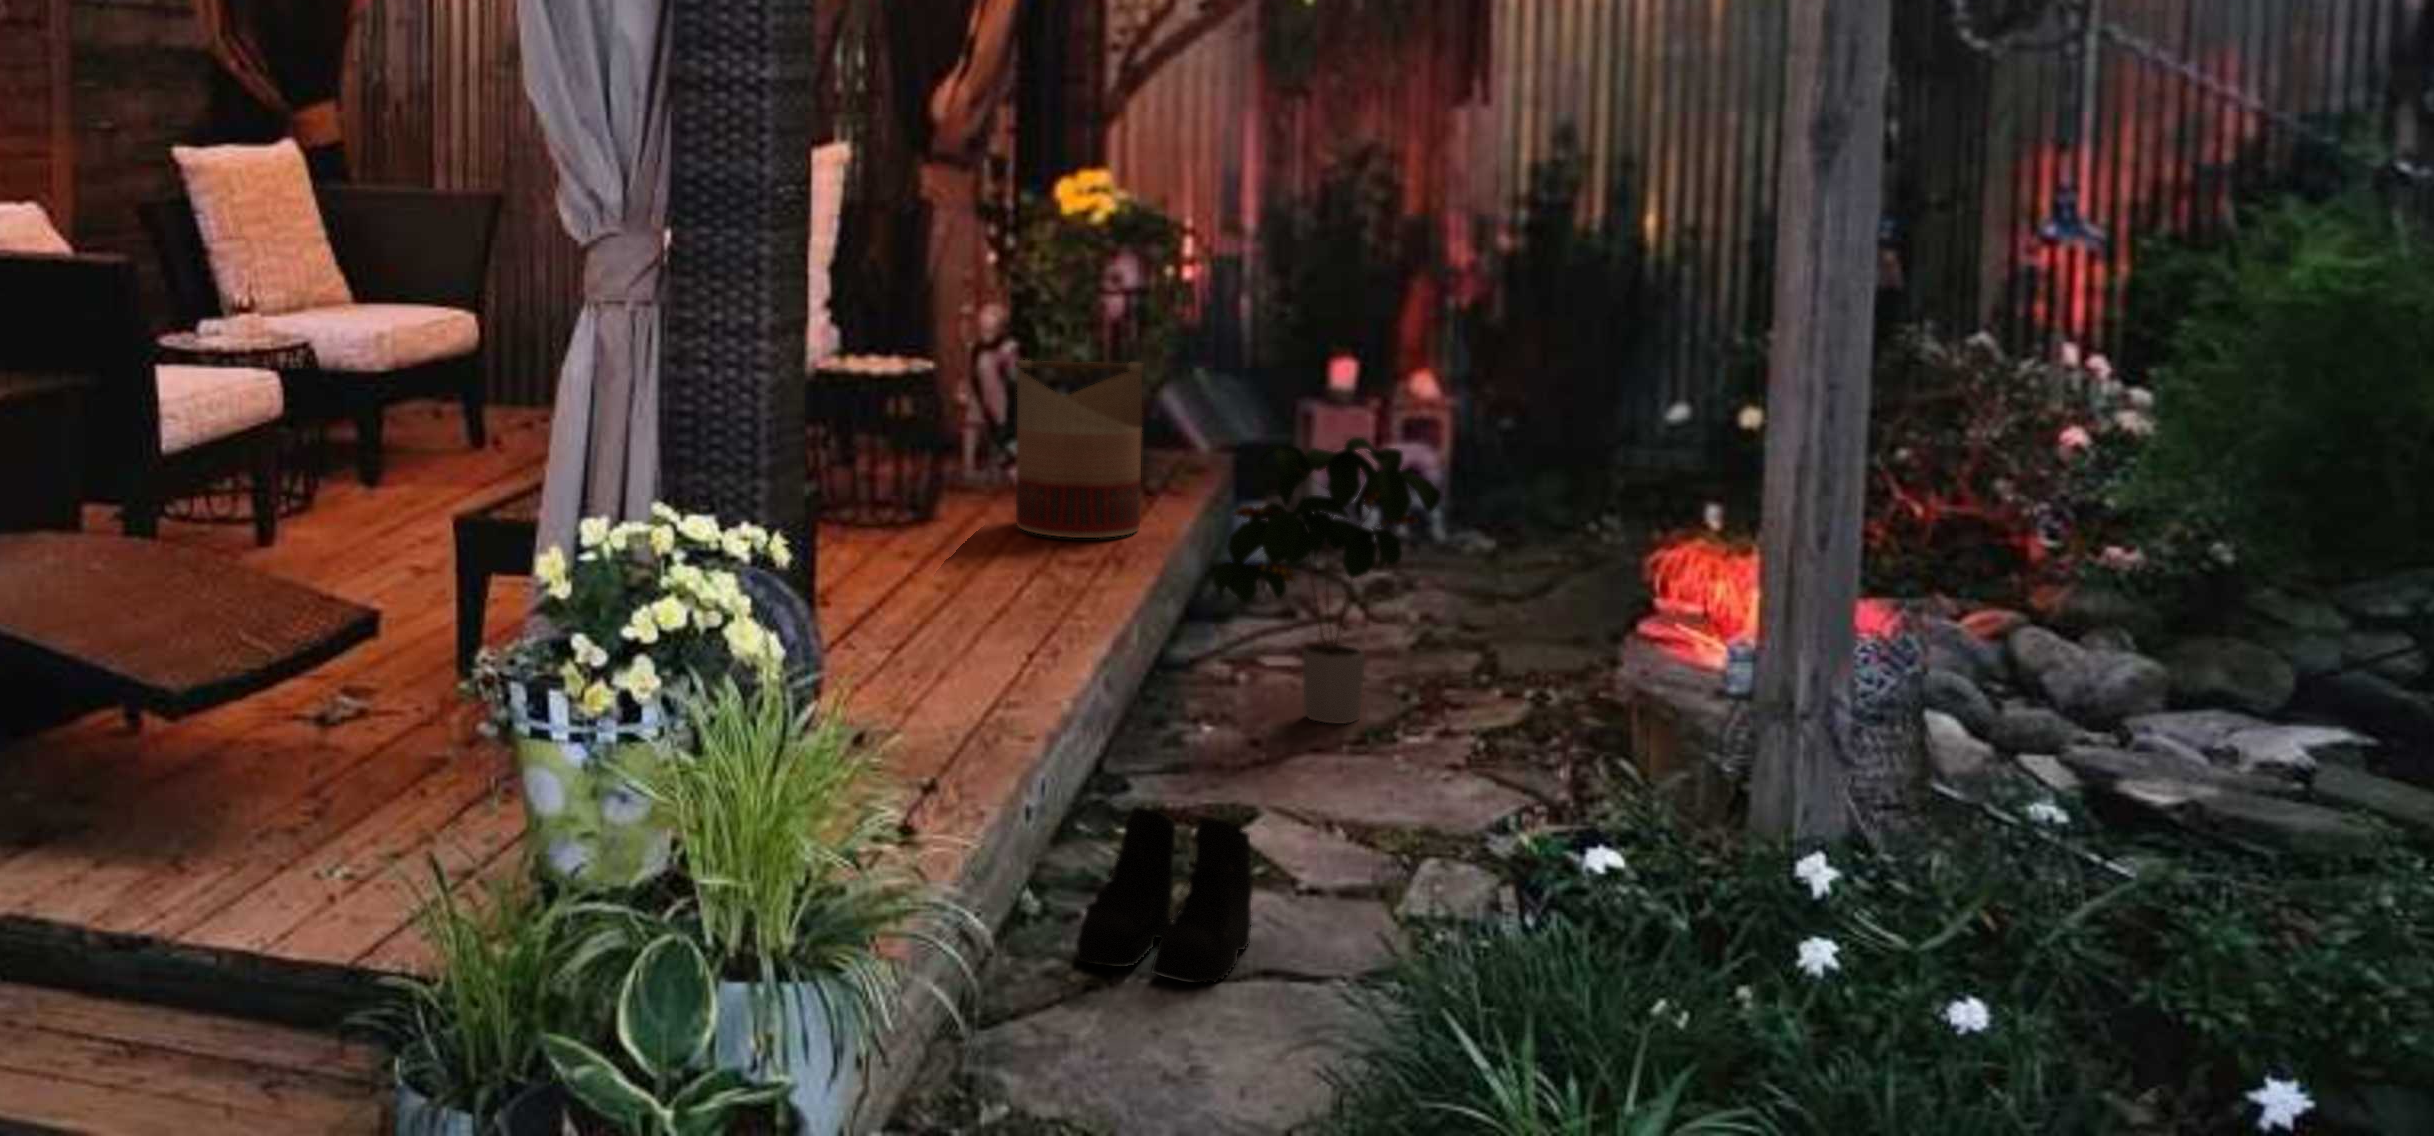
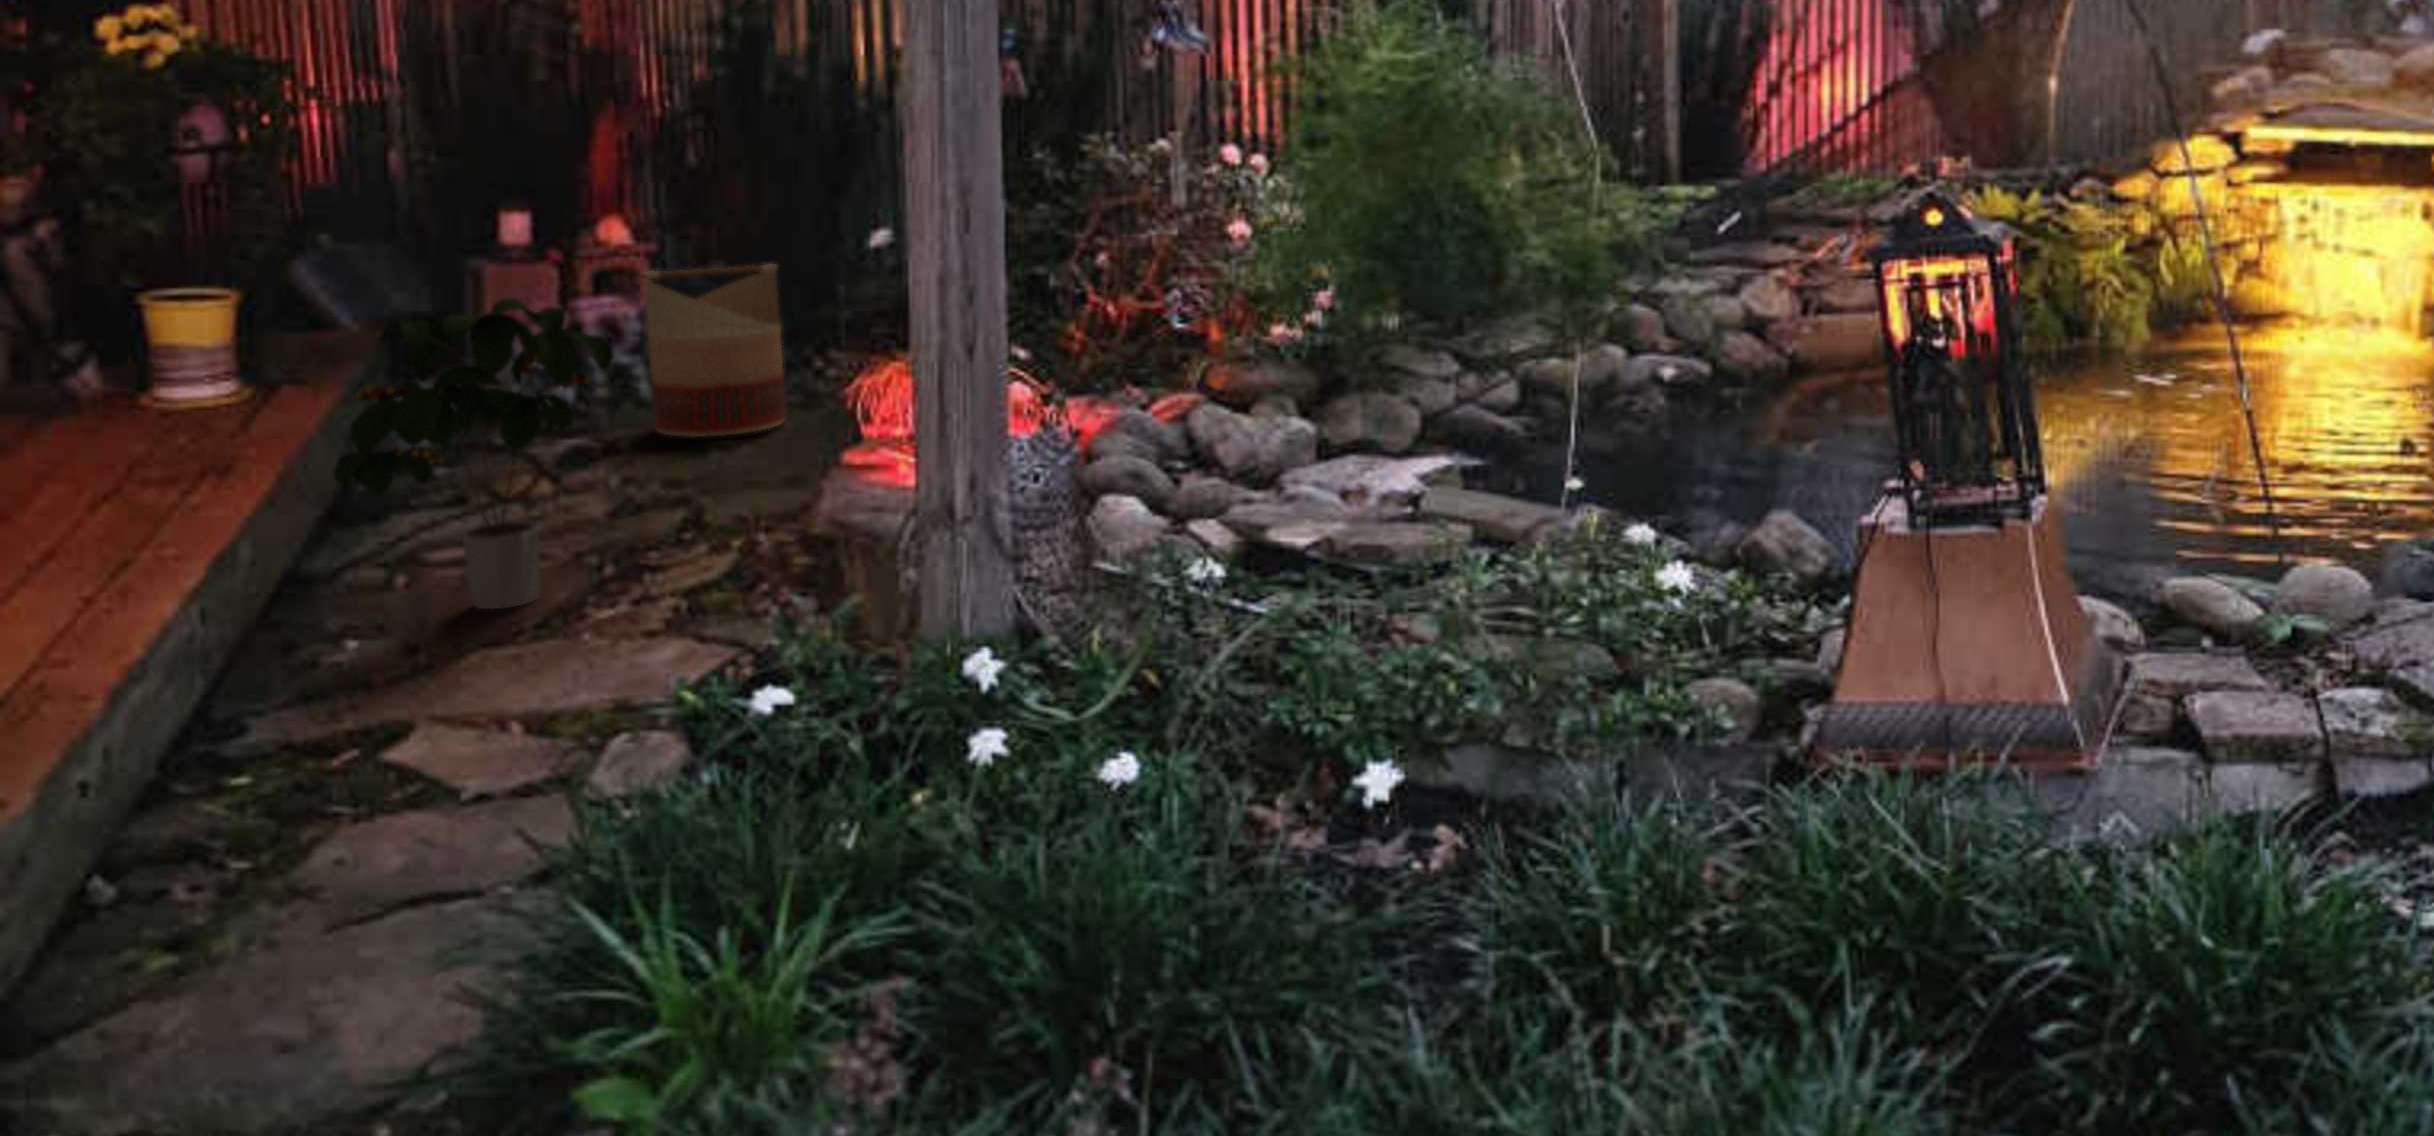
basket: present [1015,360,1145,538] -> present [641,265,786,437]
boots: present [1077,806,1253,983] -> none [128,747,375,953]

